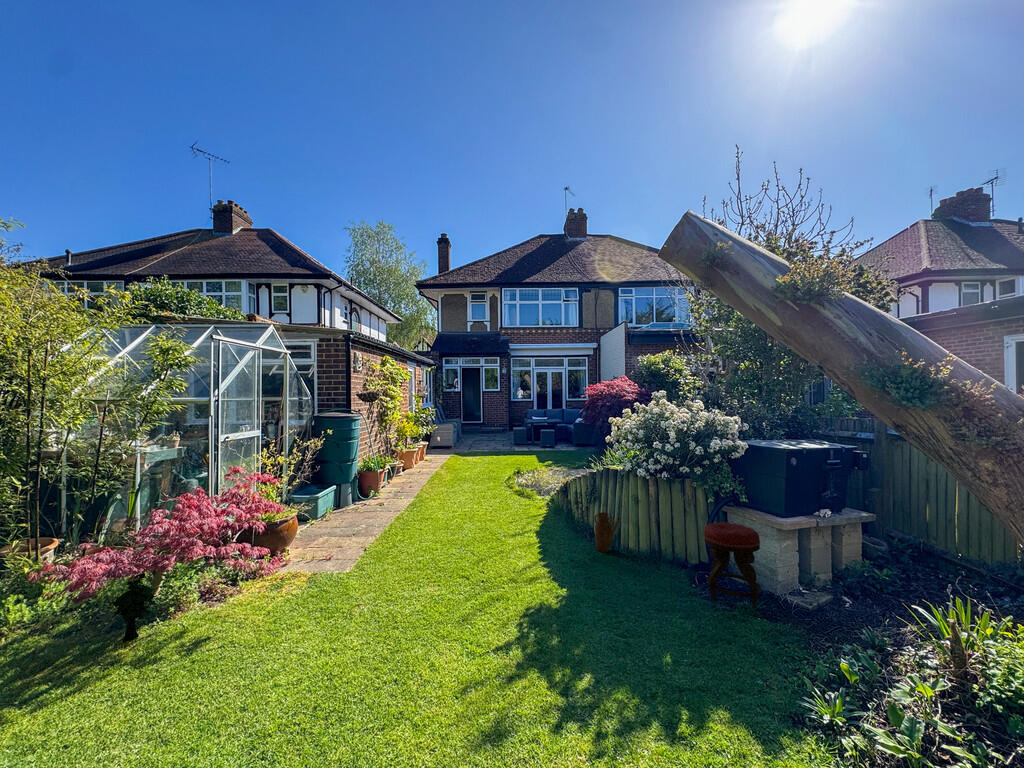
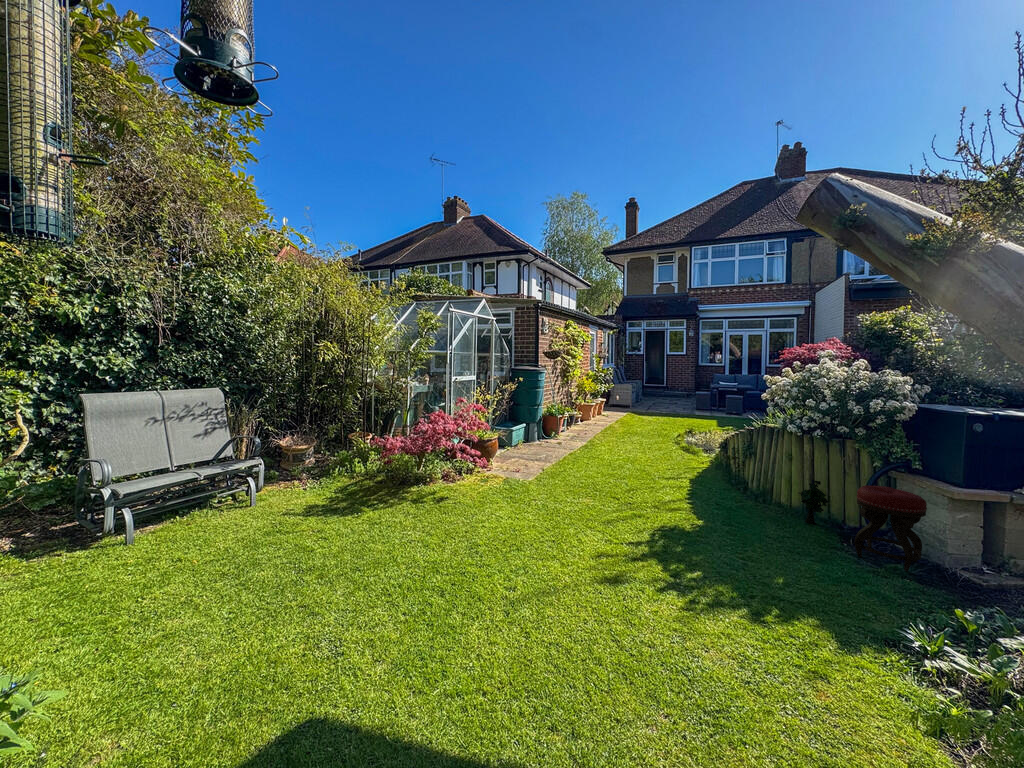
watering can: present [594,513,620,552] -> none [746,467,773,504]
decorative plant: present [109,573,155,641] -> present [799,481,828,524]

